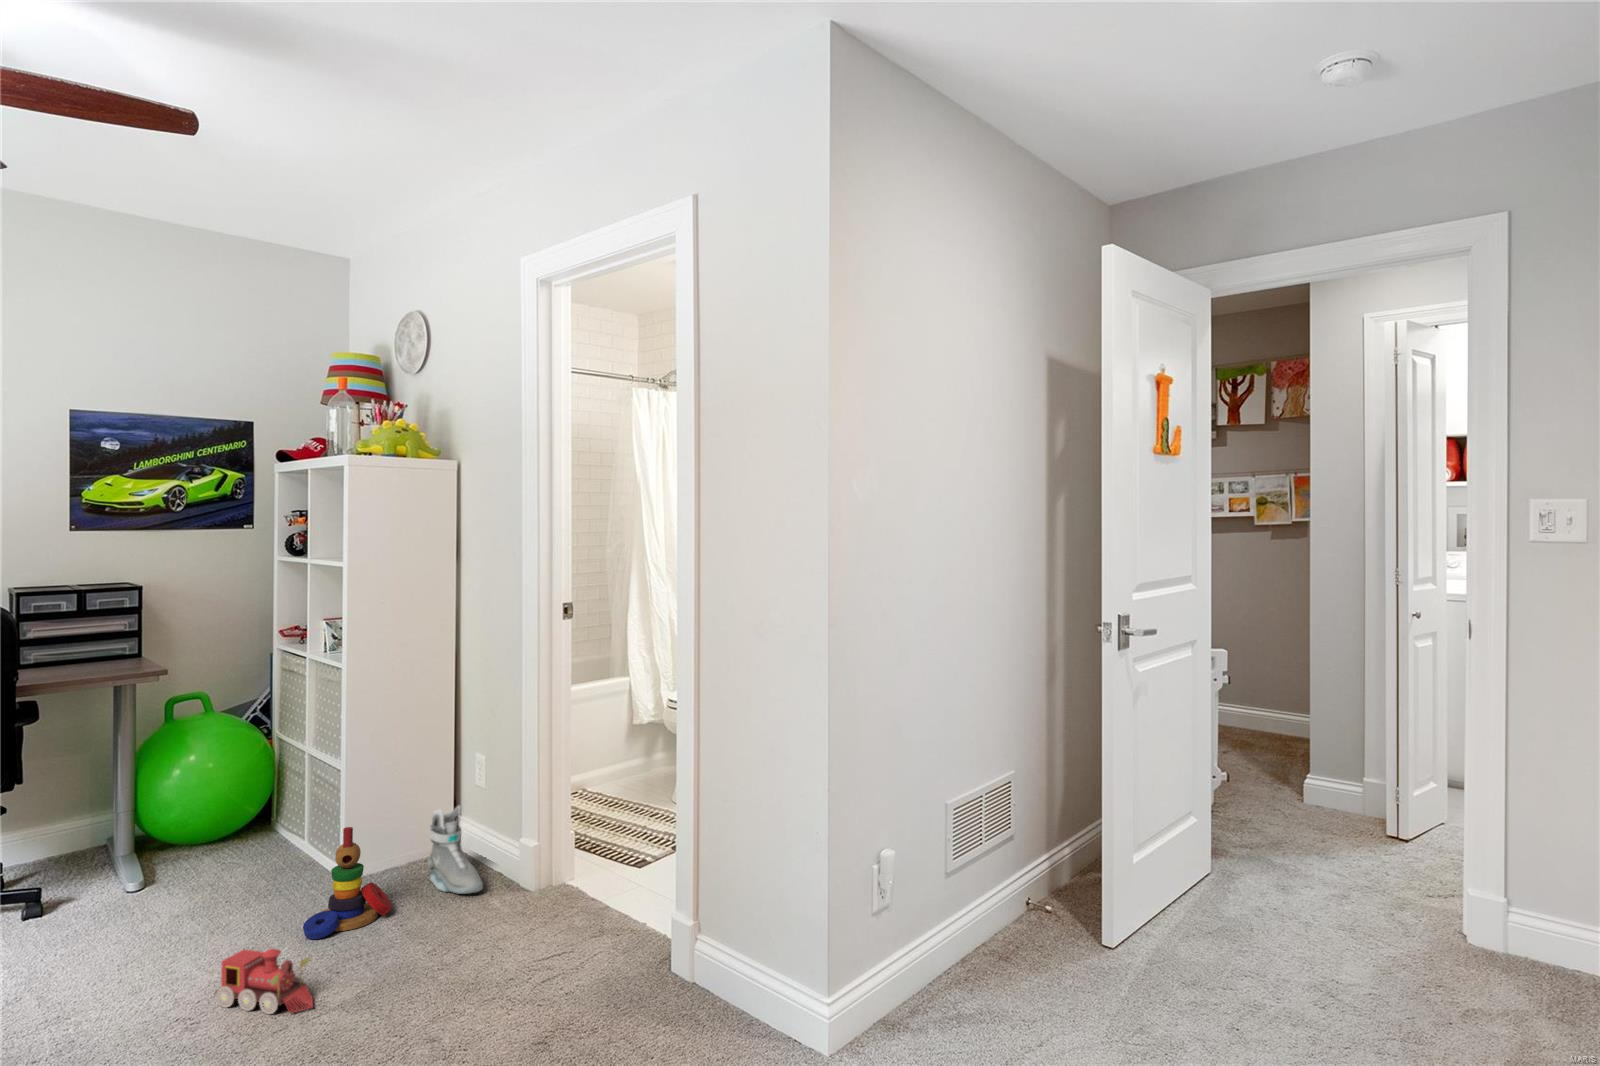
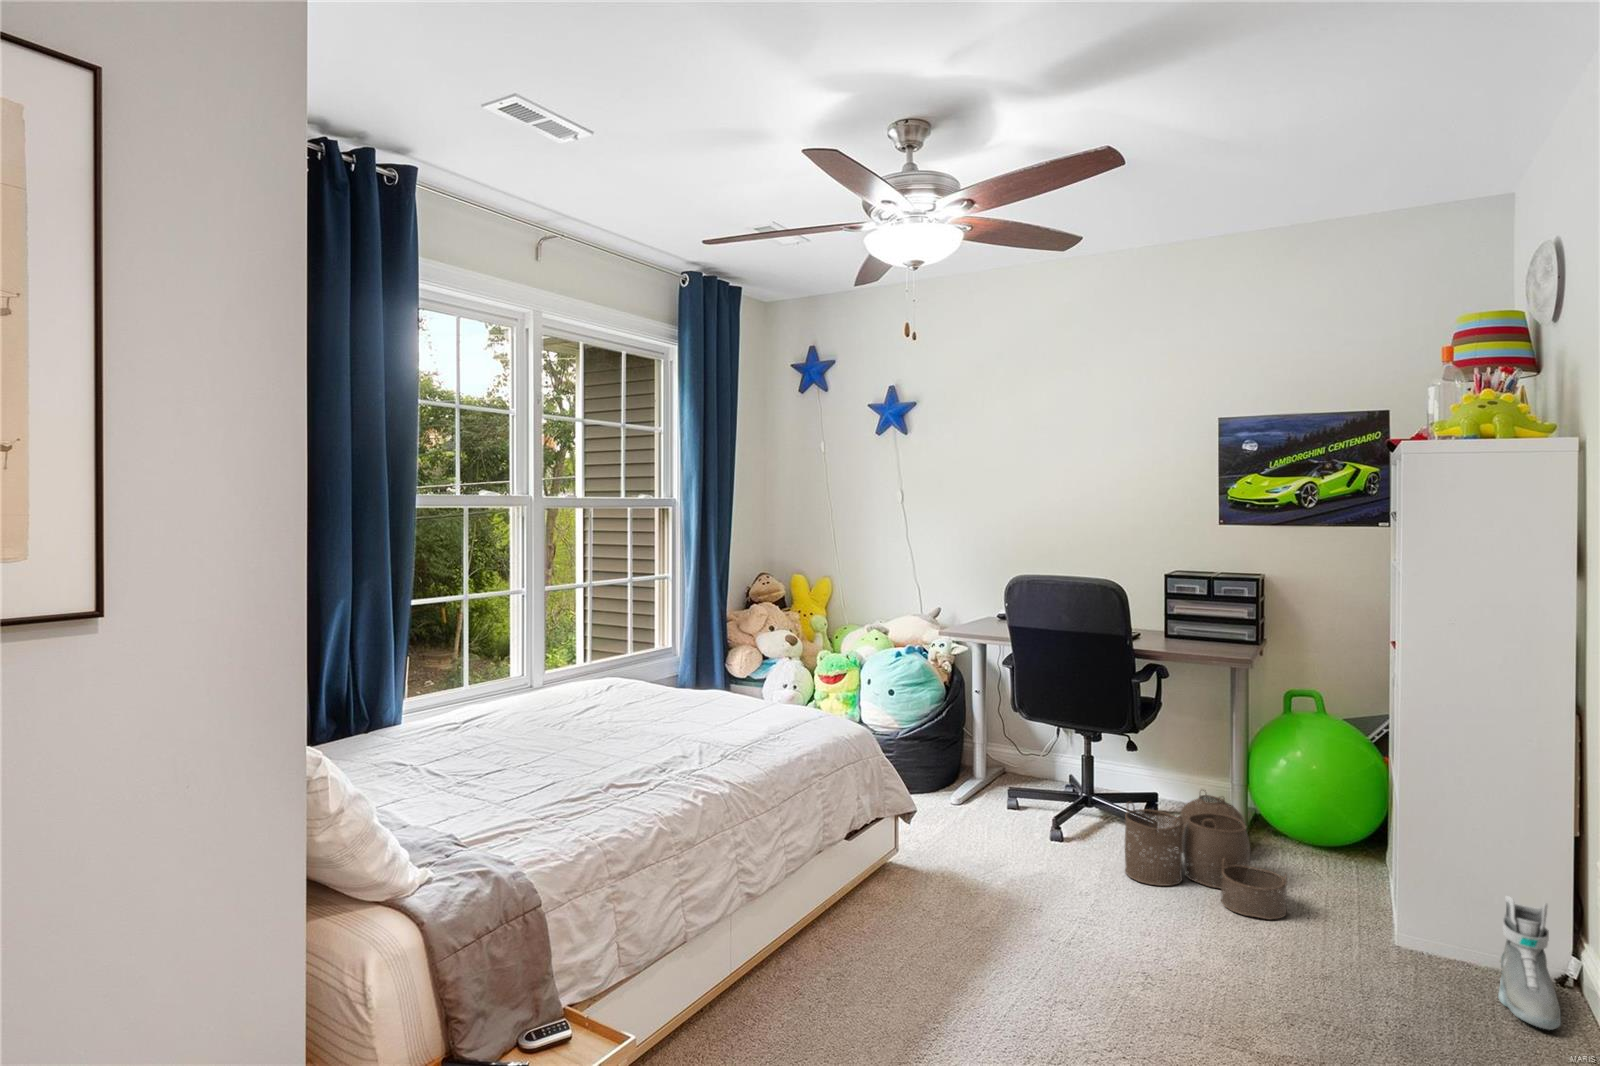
woven basket: none [38,827,252,954] -> present [1125,790,1287,919]
stacking toy: present [303,827,392,939] -> none [1301,868,1416,990]
toy train: present [215,949,313,1014] -> none [1176,940,1252,1031]

